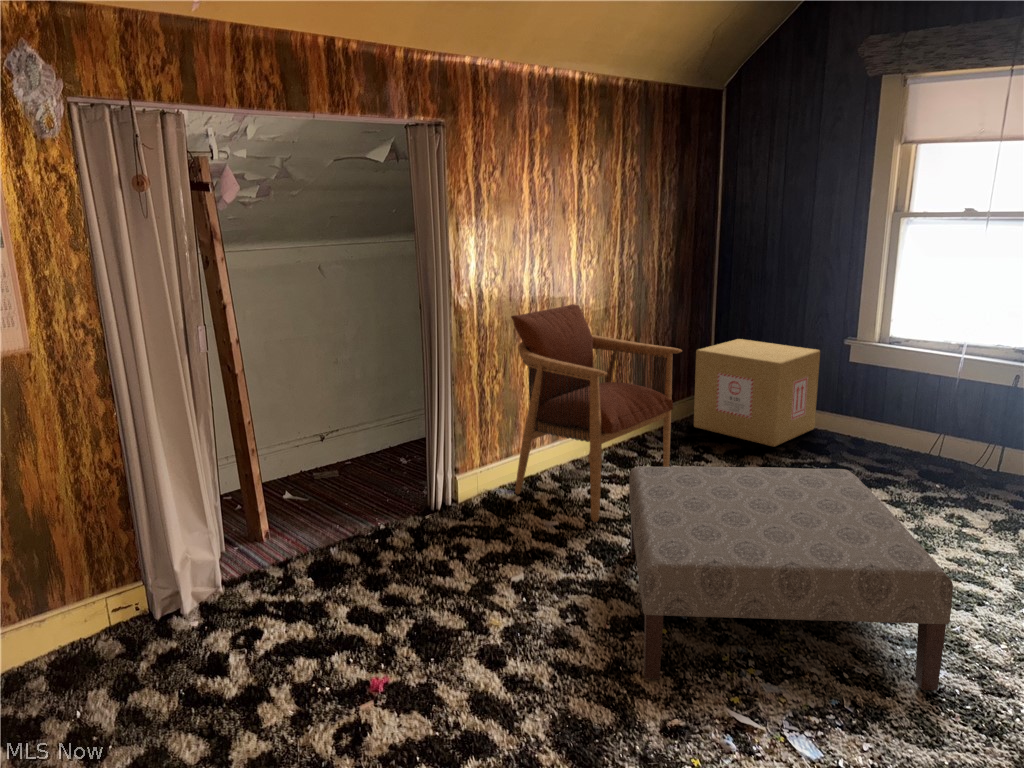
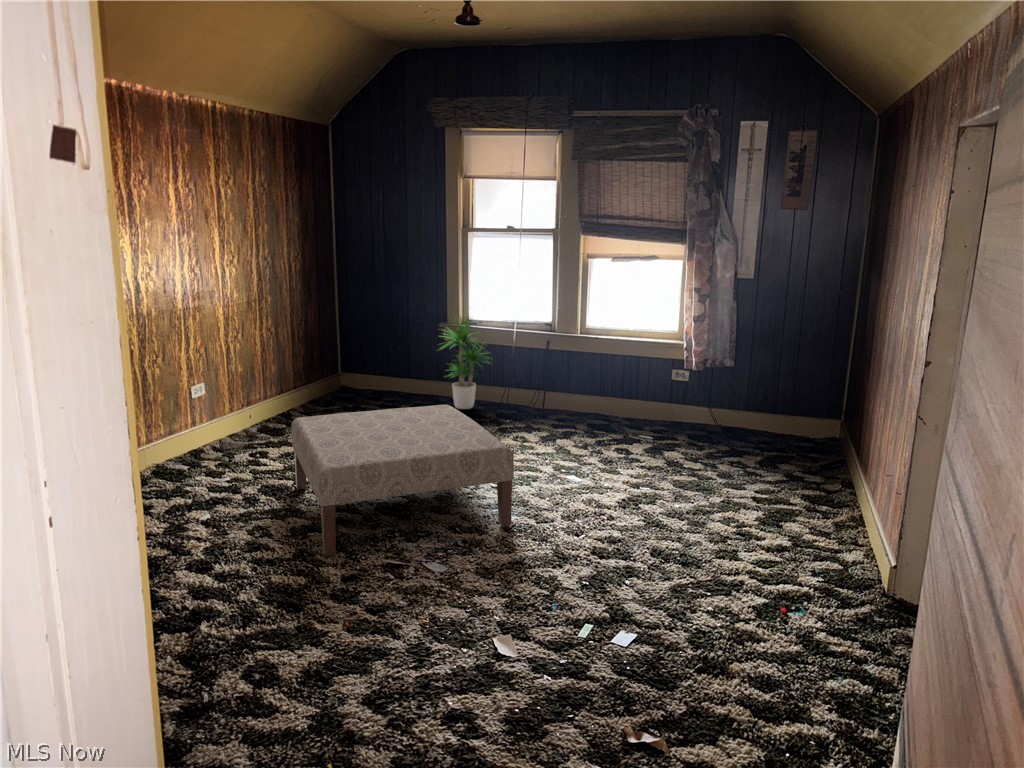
armchair: present [511,304,682,522] -> none [168,298,321,474]
potted plant: none [835,327,927,458] -> present [443,317,488,409]
cardboard box: present [694,339,820,447] -> none [328,329,423,409]

